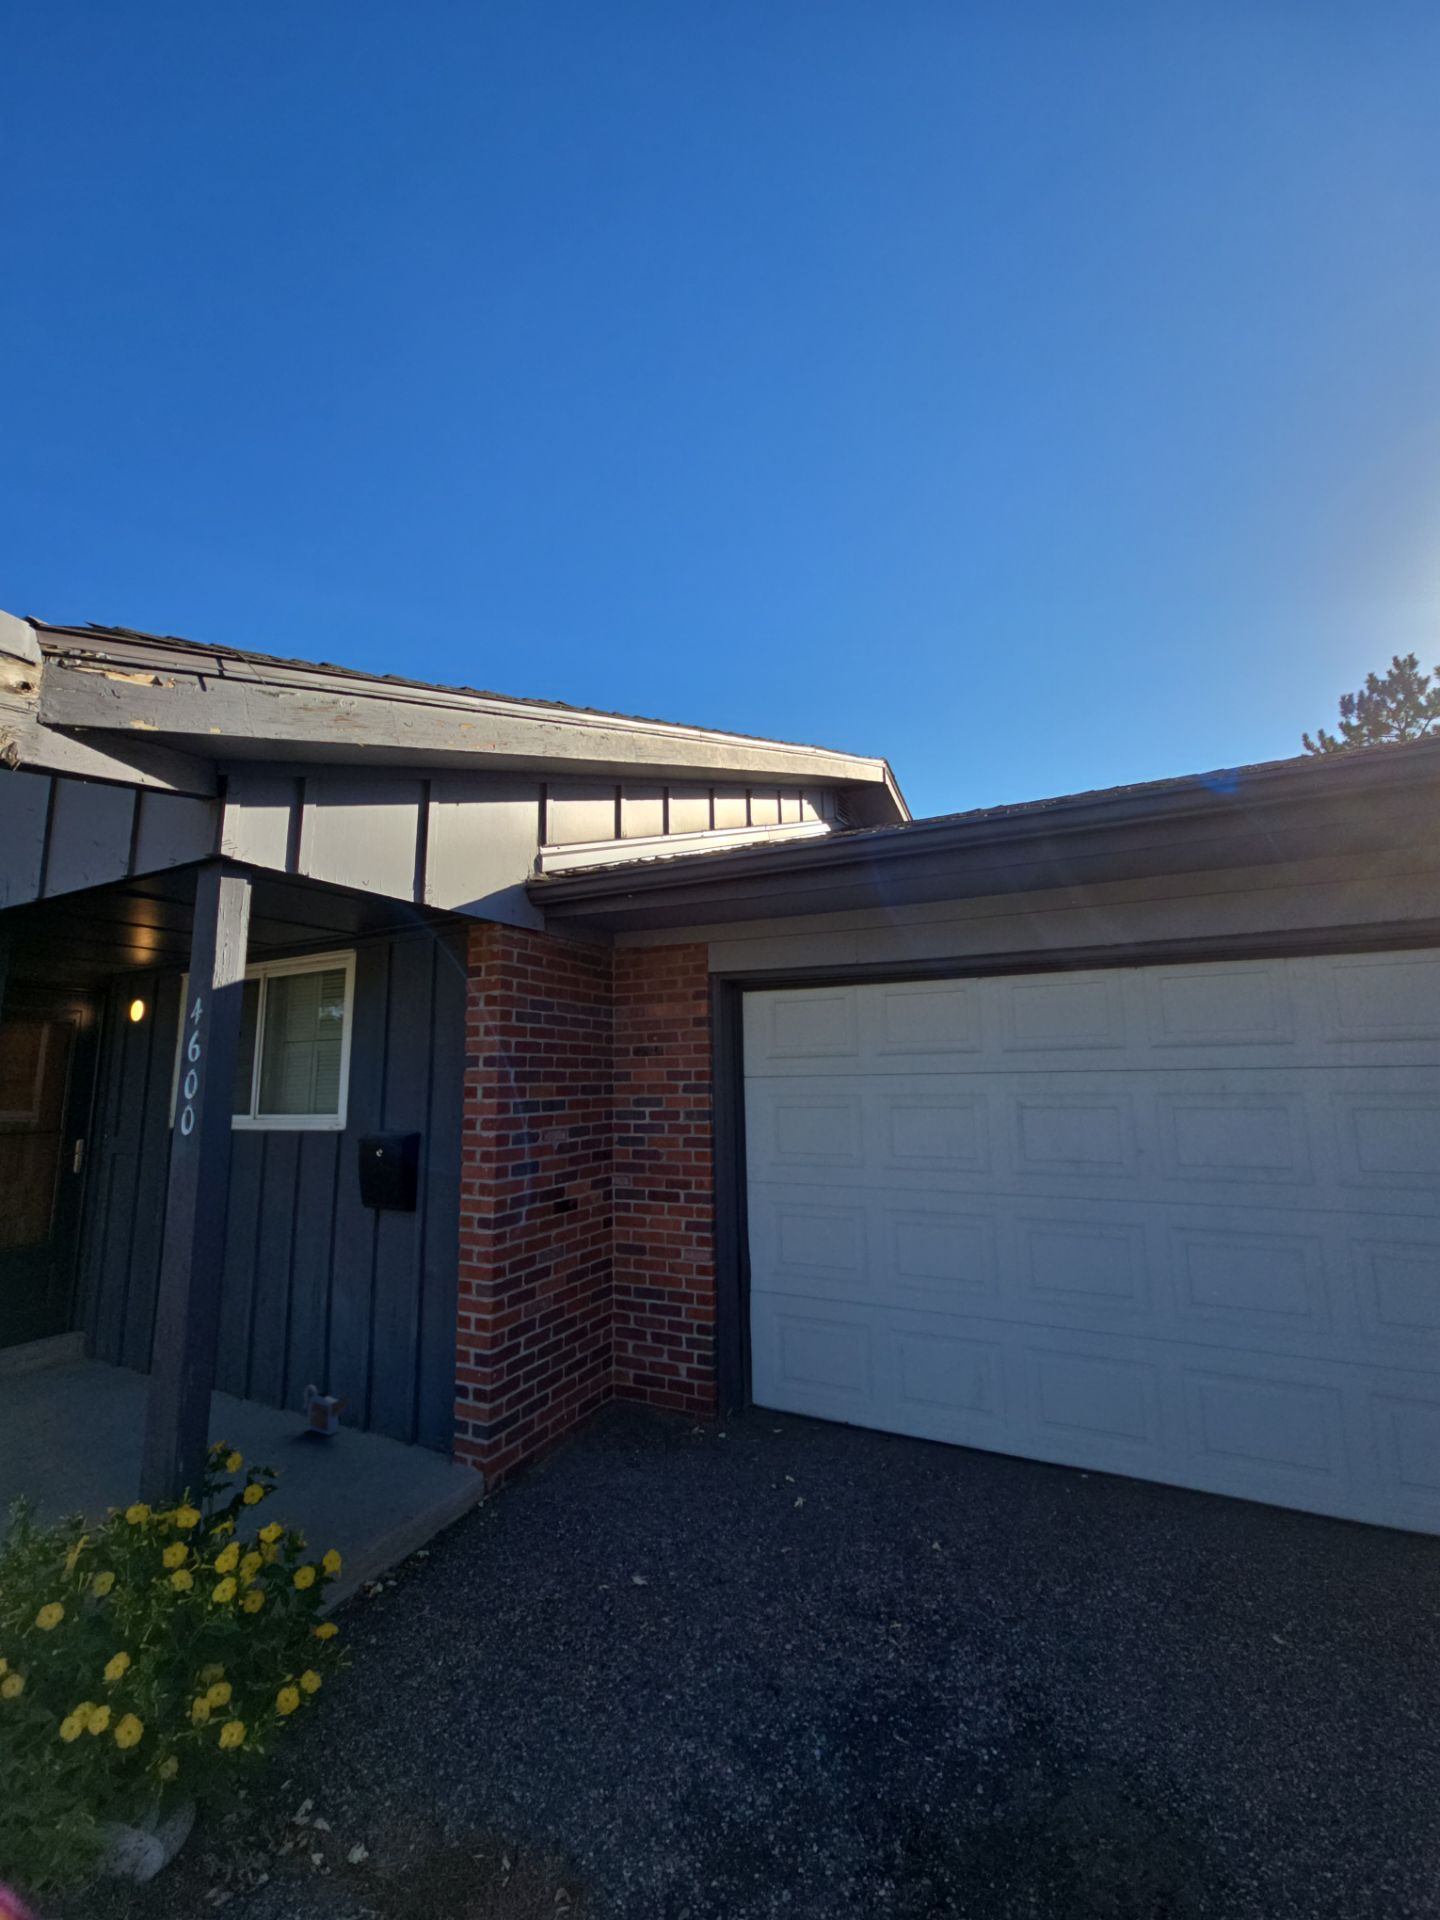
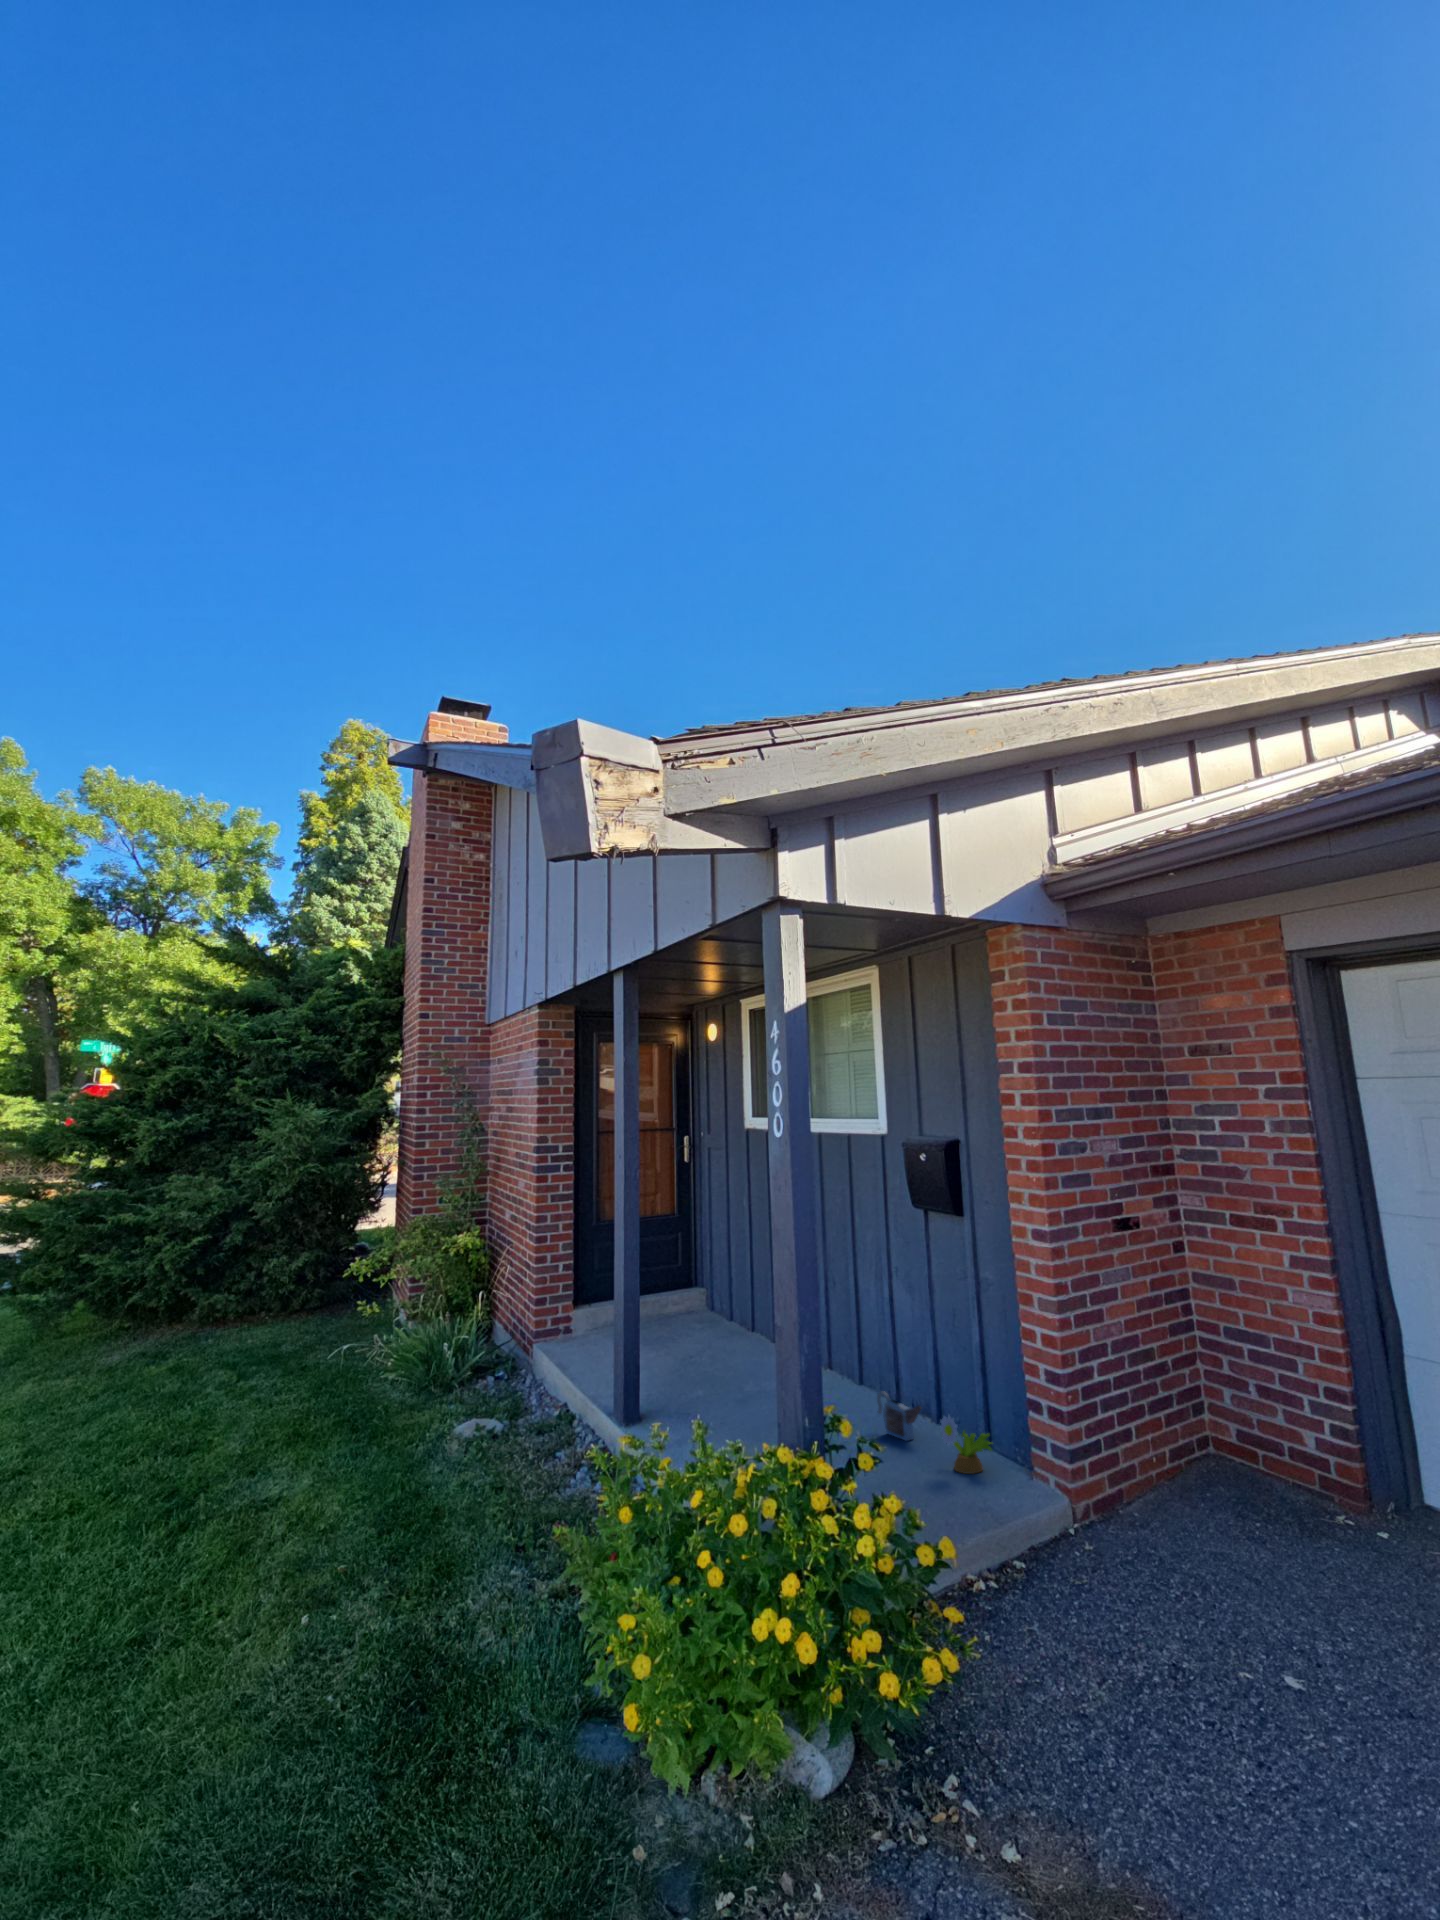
decorative plant: none [362,1408,418,1467] -> present [940,1415,992,1474]

